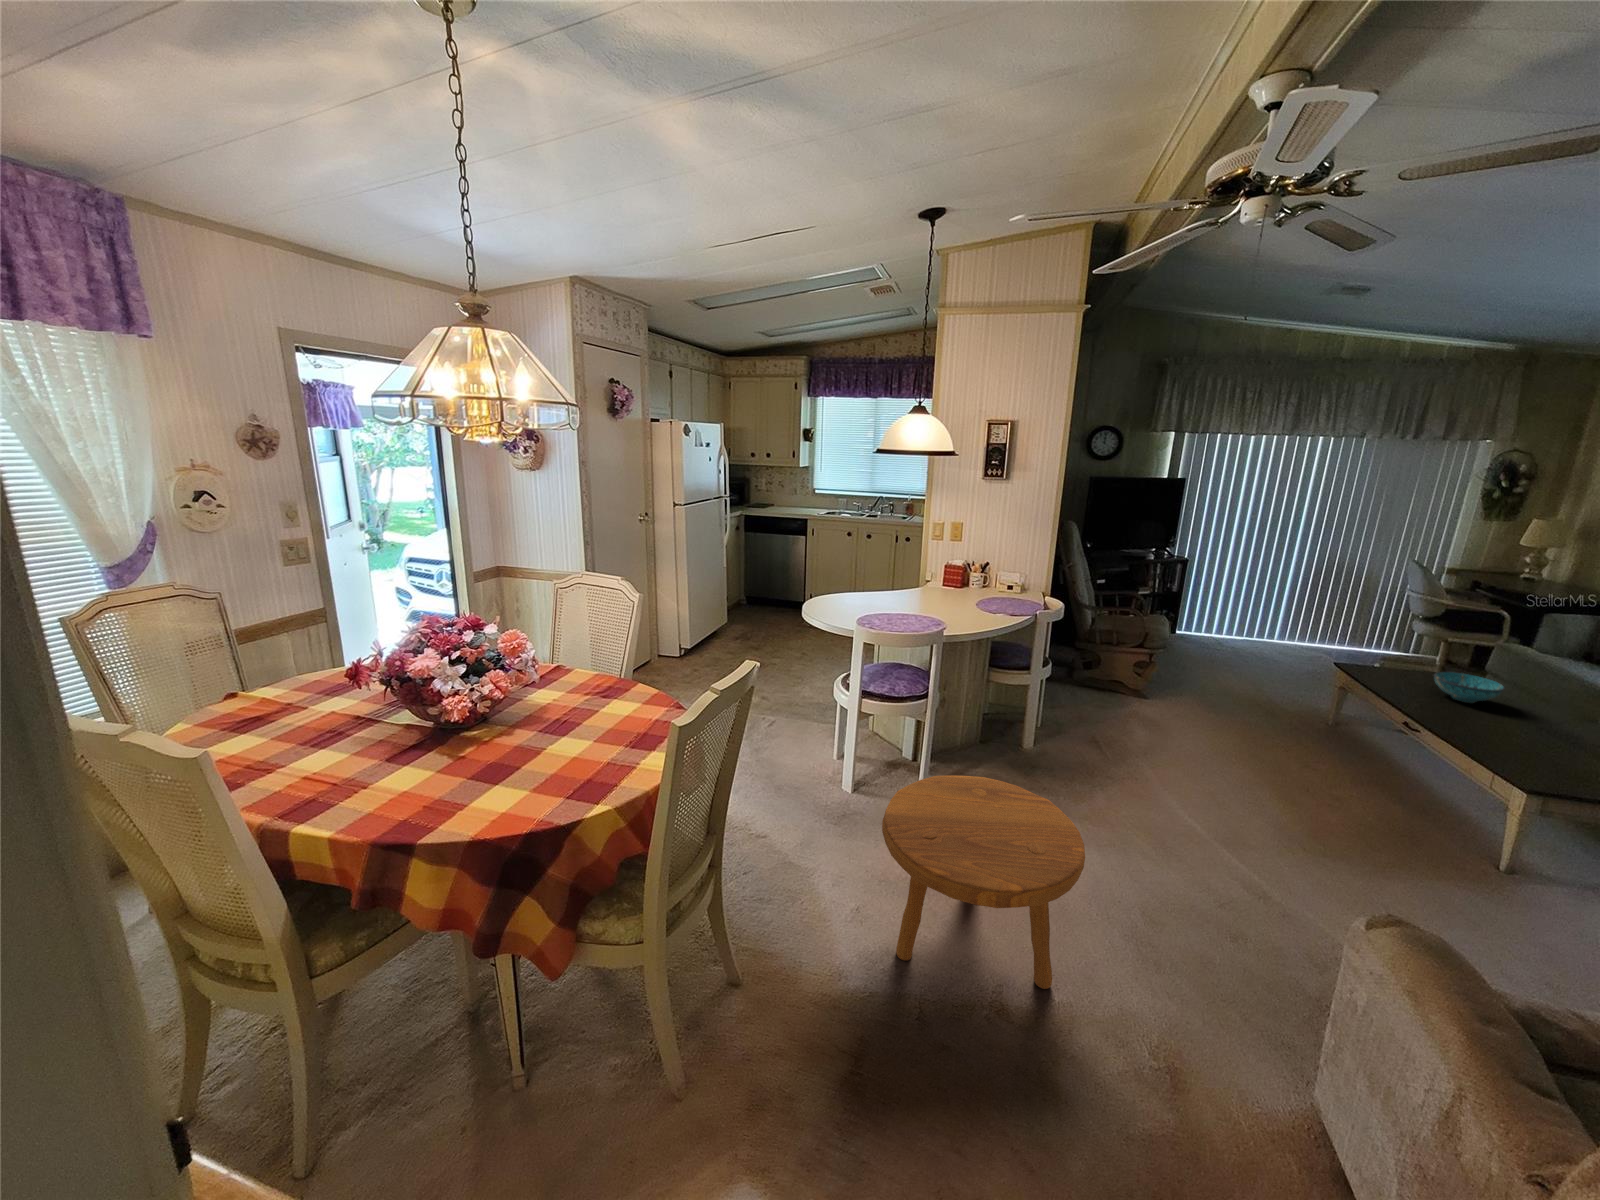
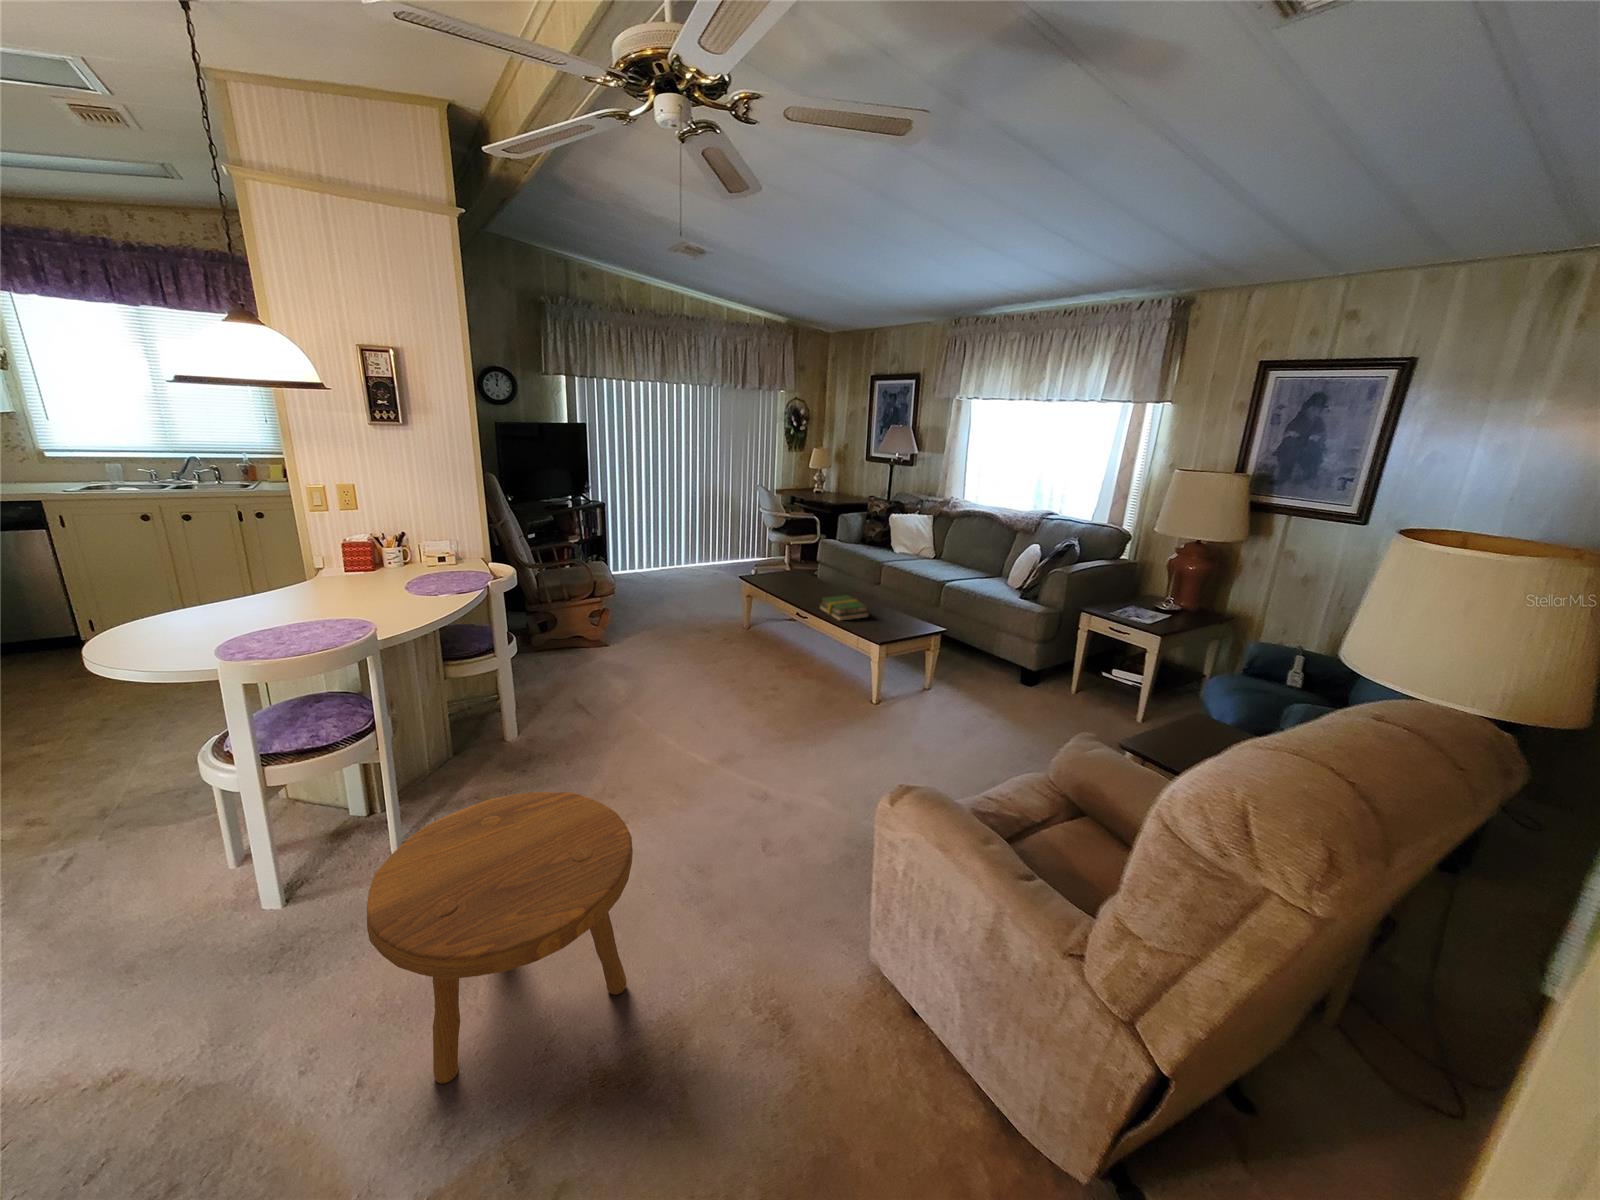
decorative bowl: present [1434,672,1505,703] -> none [797,566,834,586]
book: none [1453,717,1553,764] -> present [820,595,869,620]

